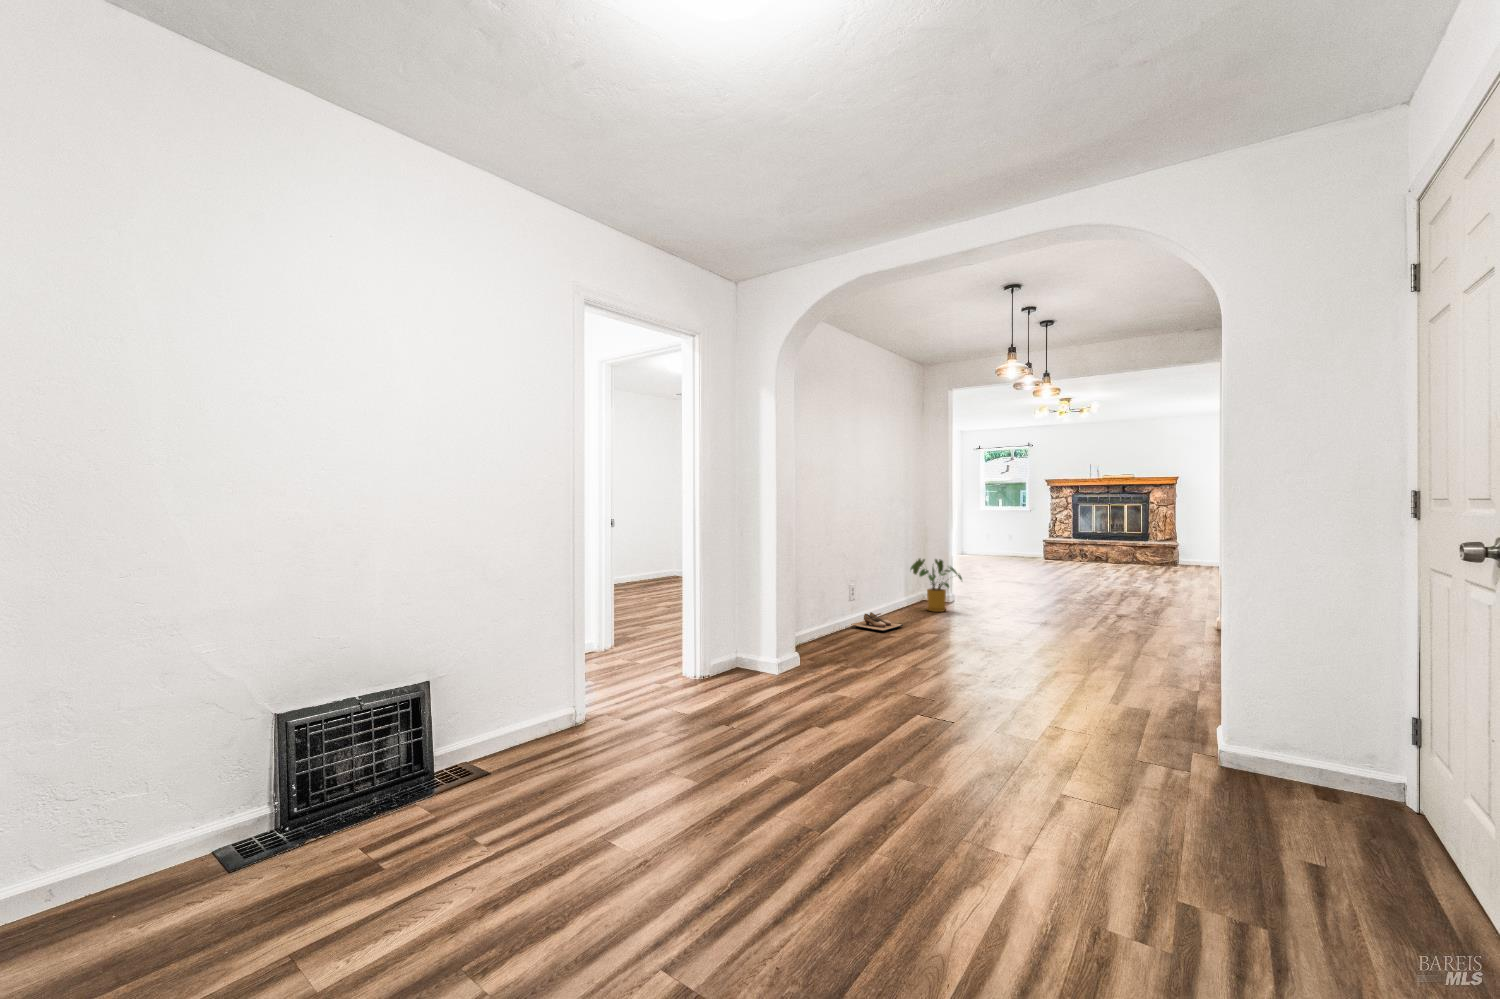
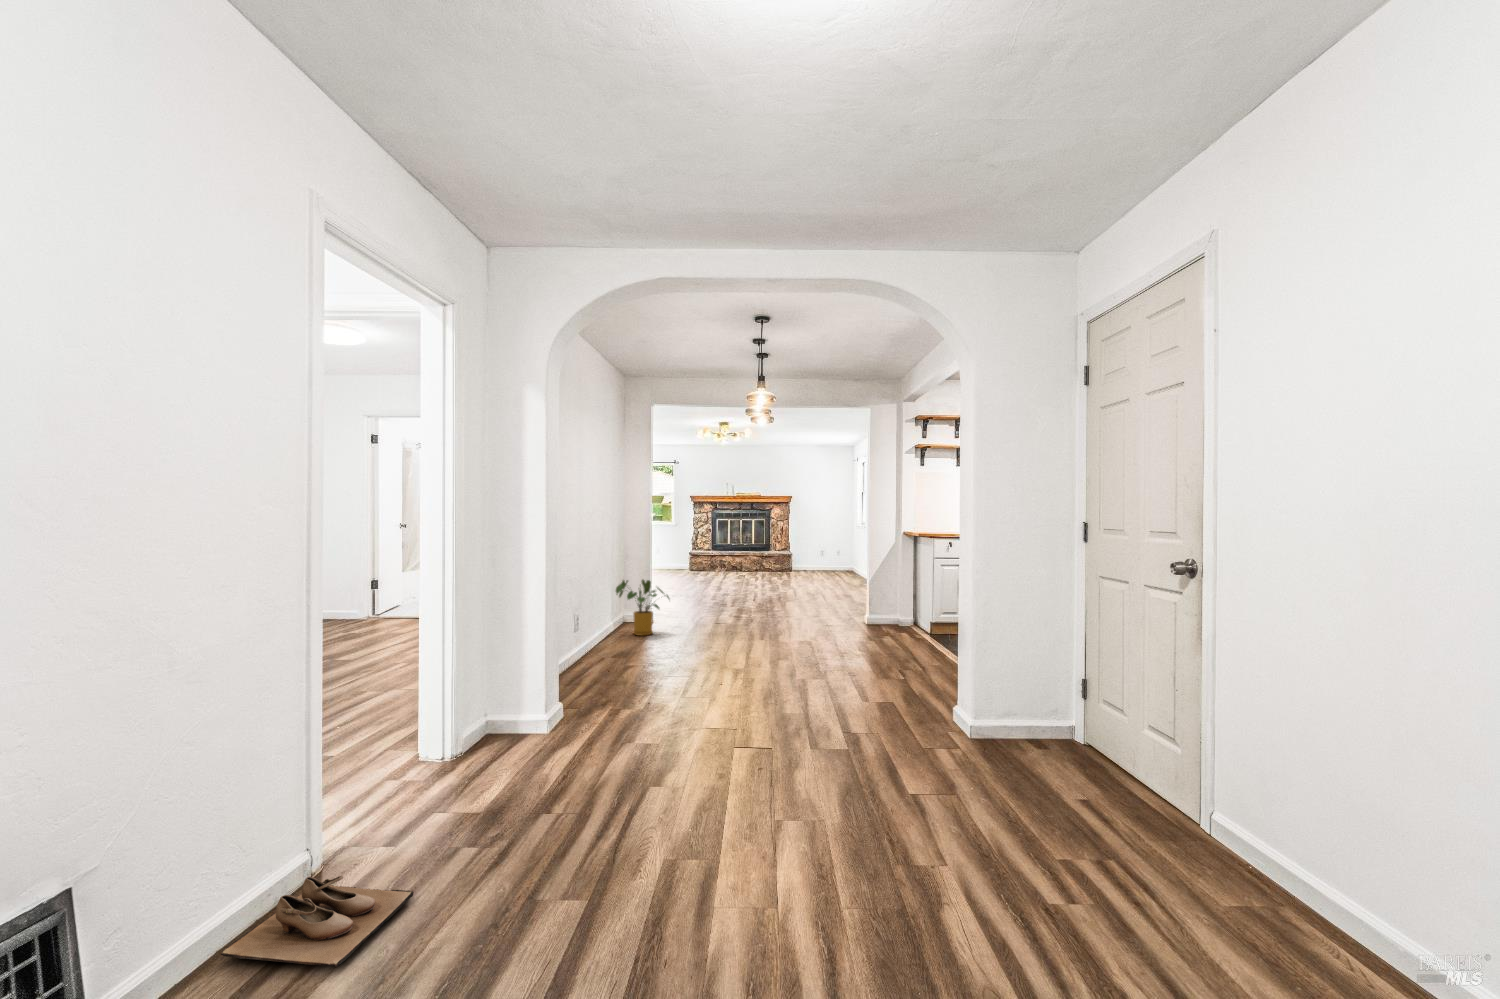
shoe: present [851,612,903,631] -> present [221,876,414,967]

